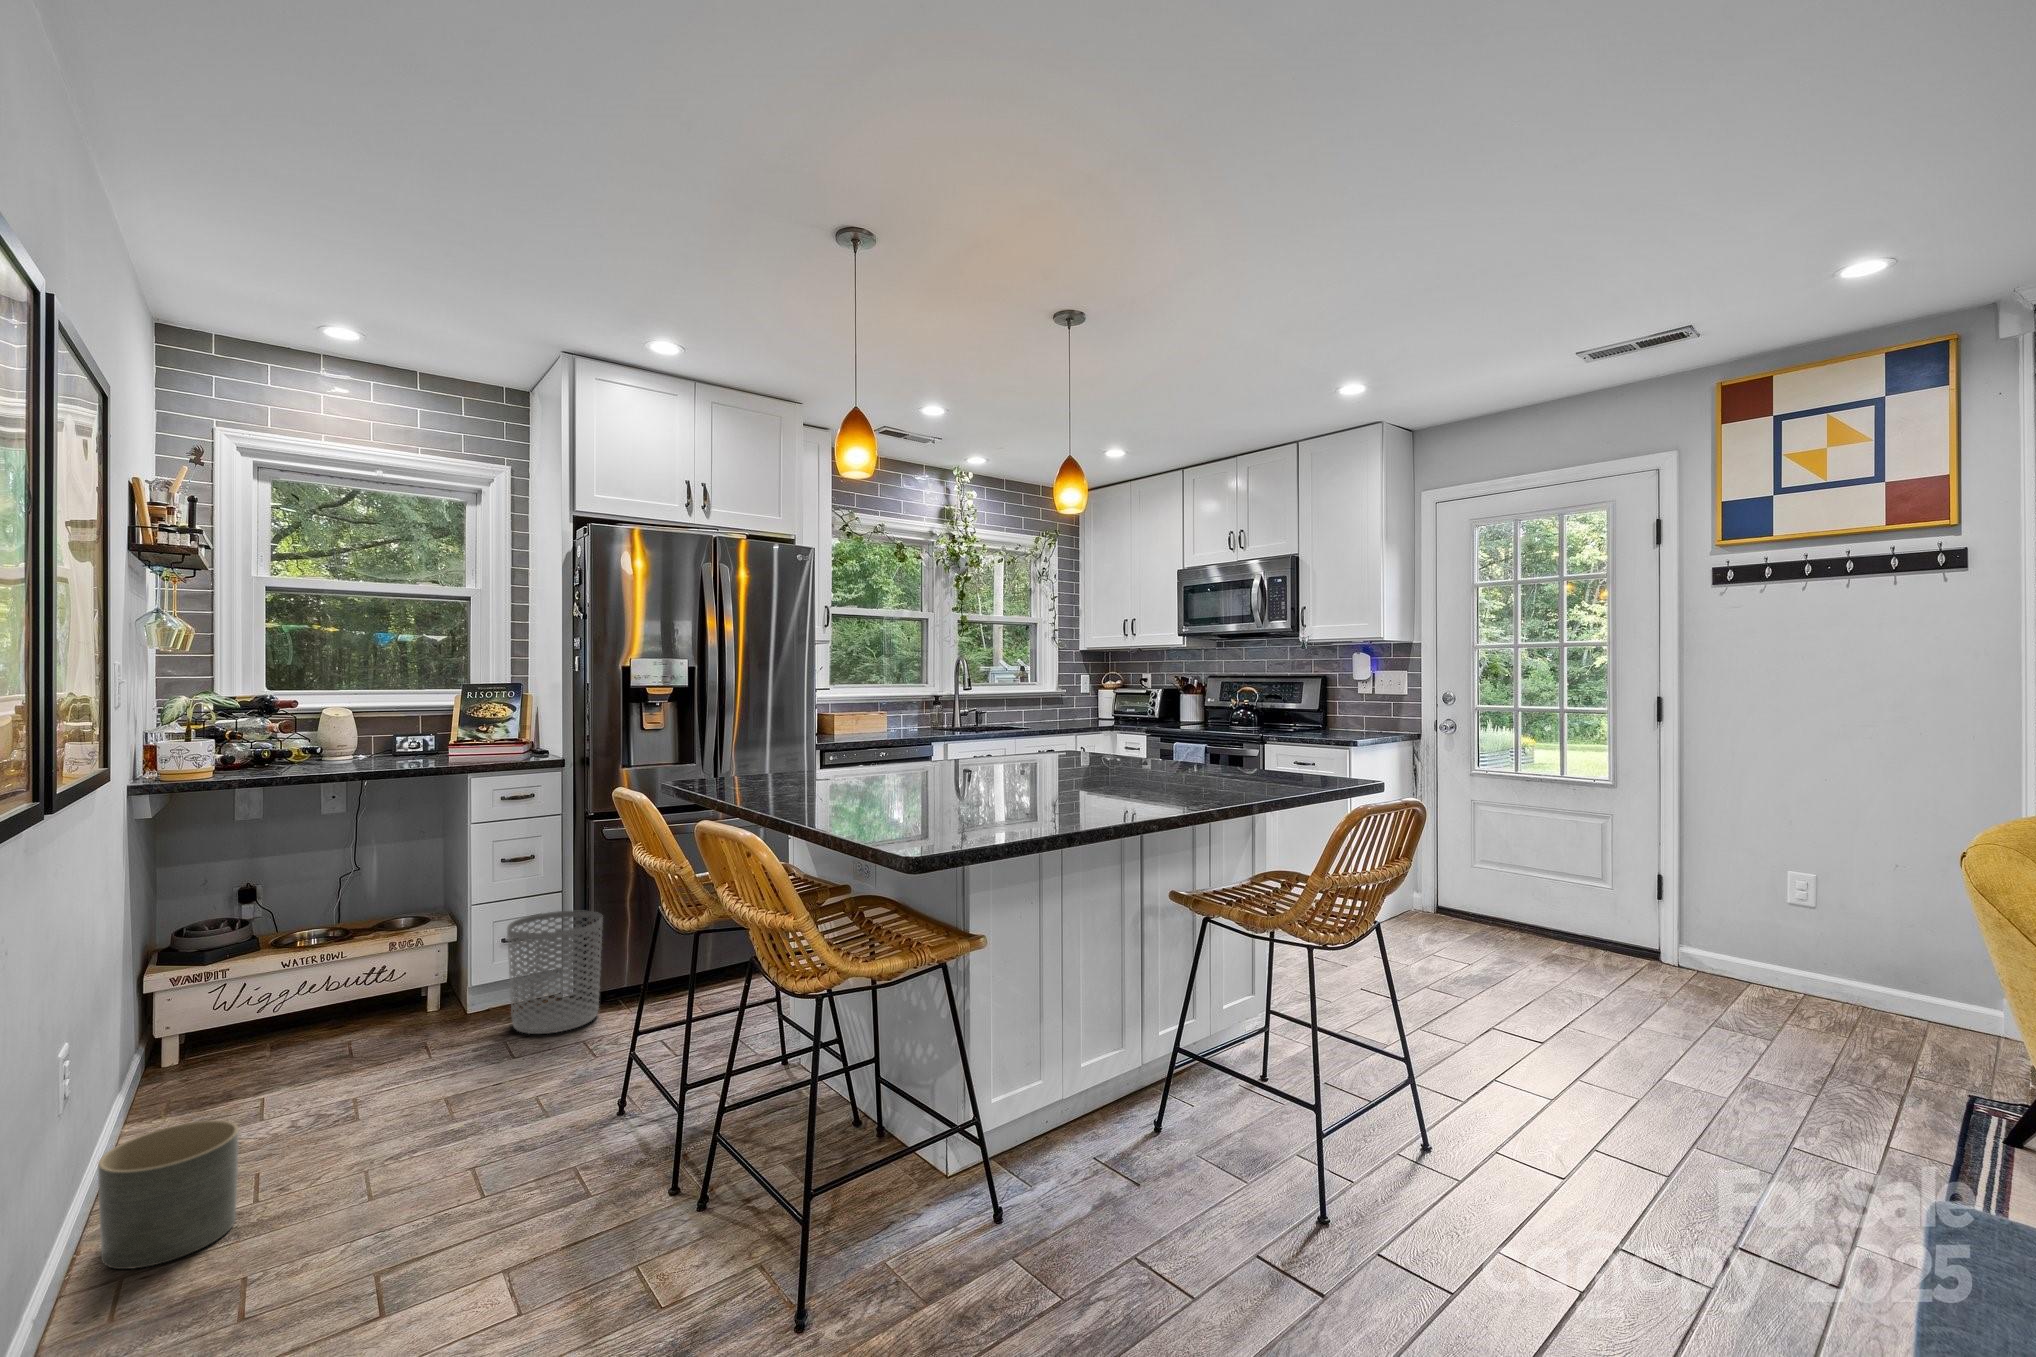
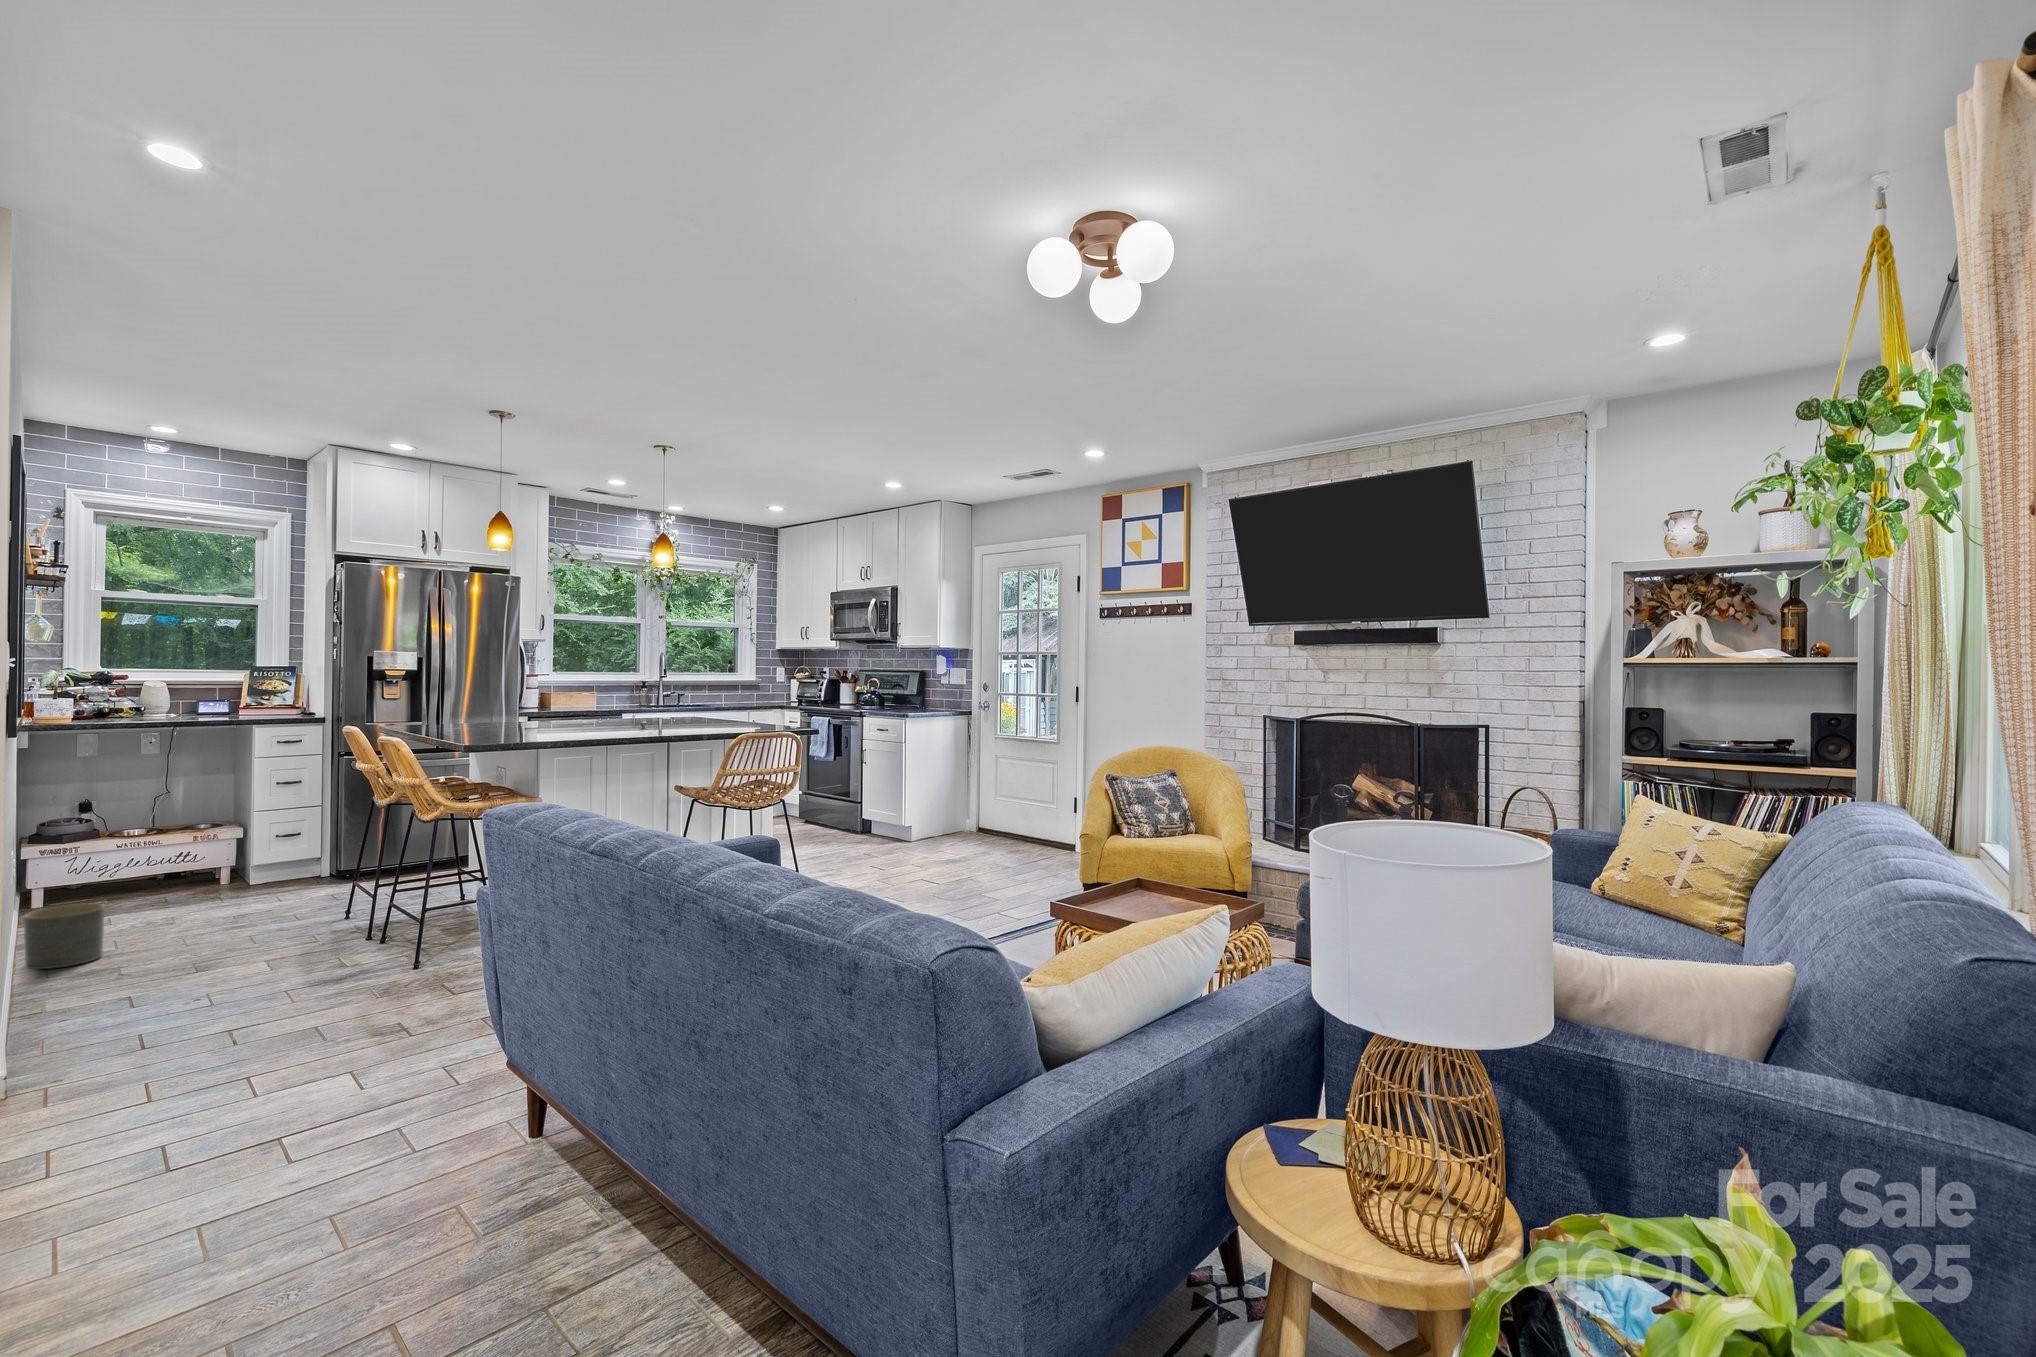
waste bin: present [507,910,603,1034] -> none [280,817,350,892]

